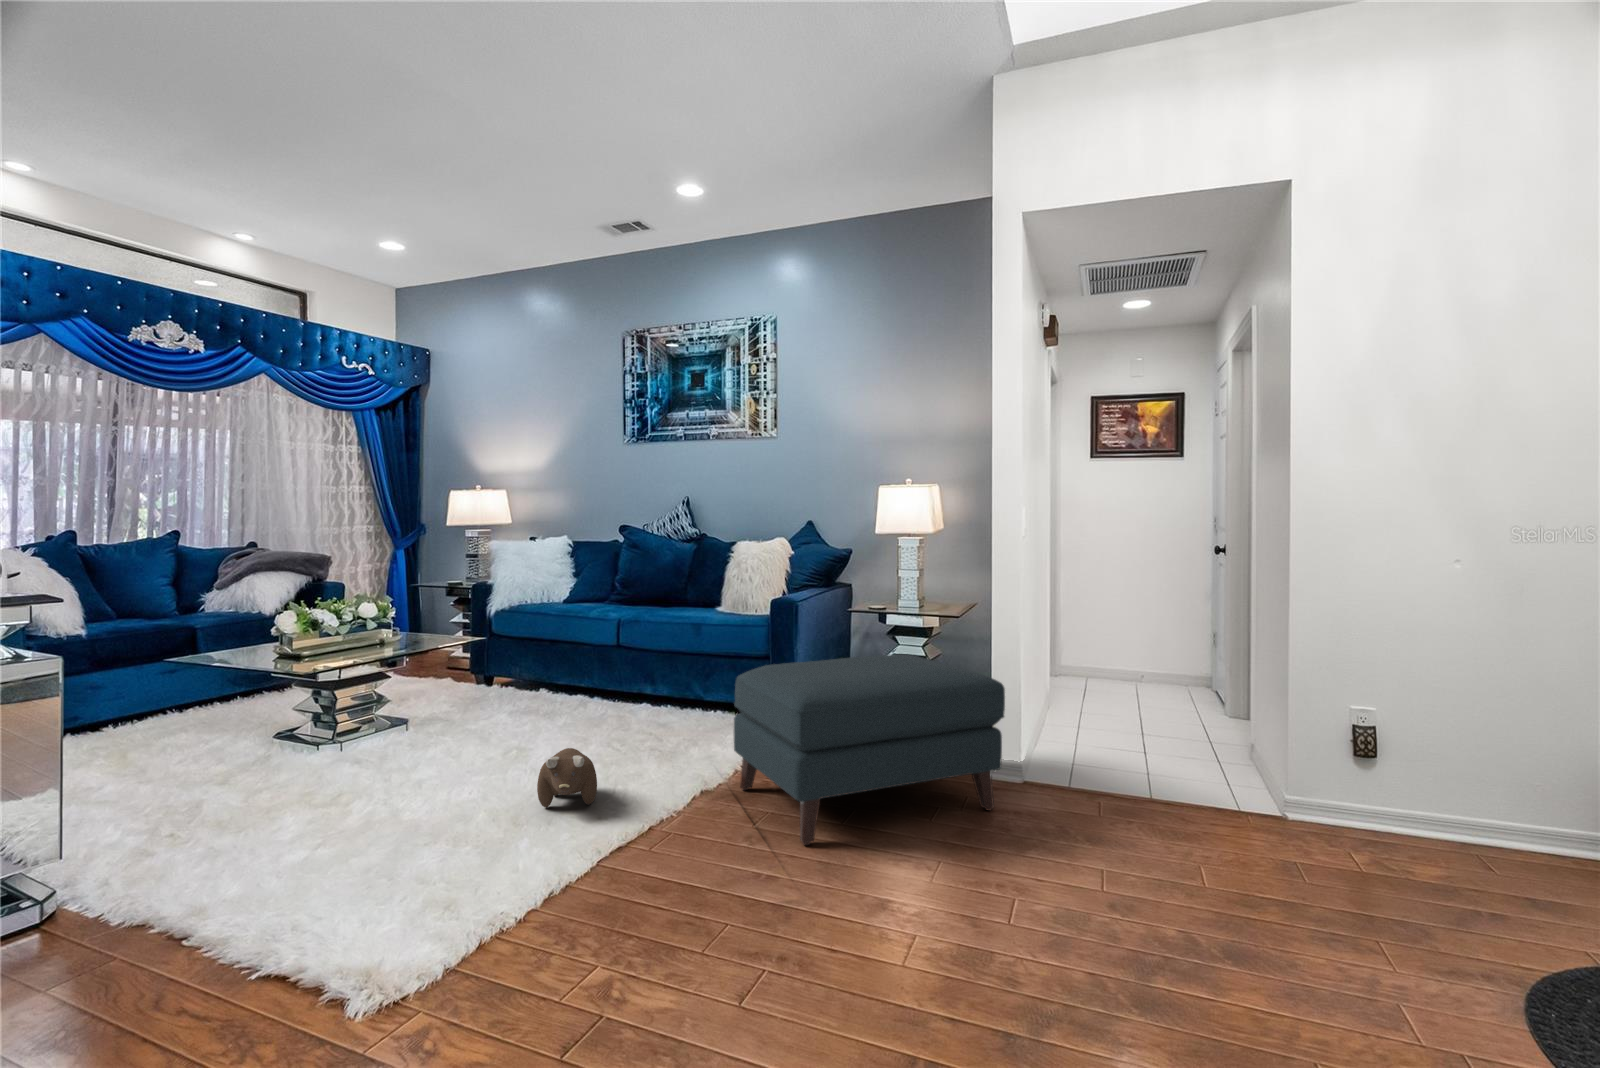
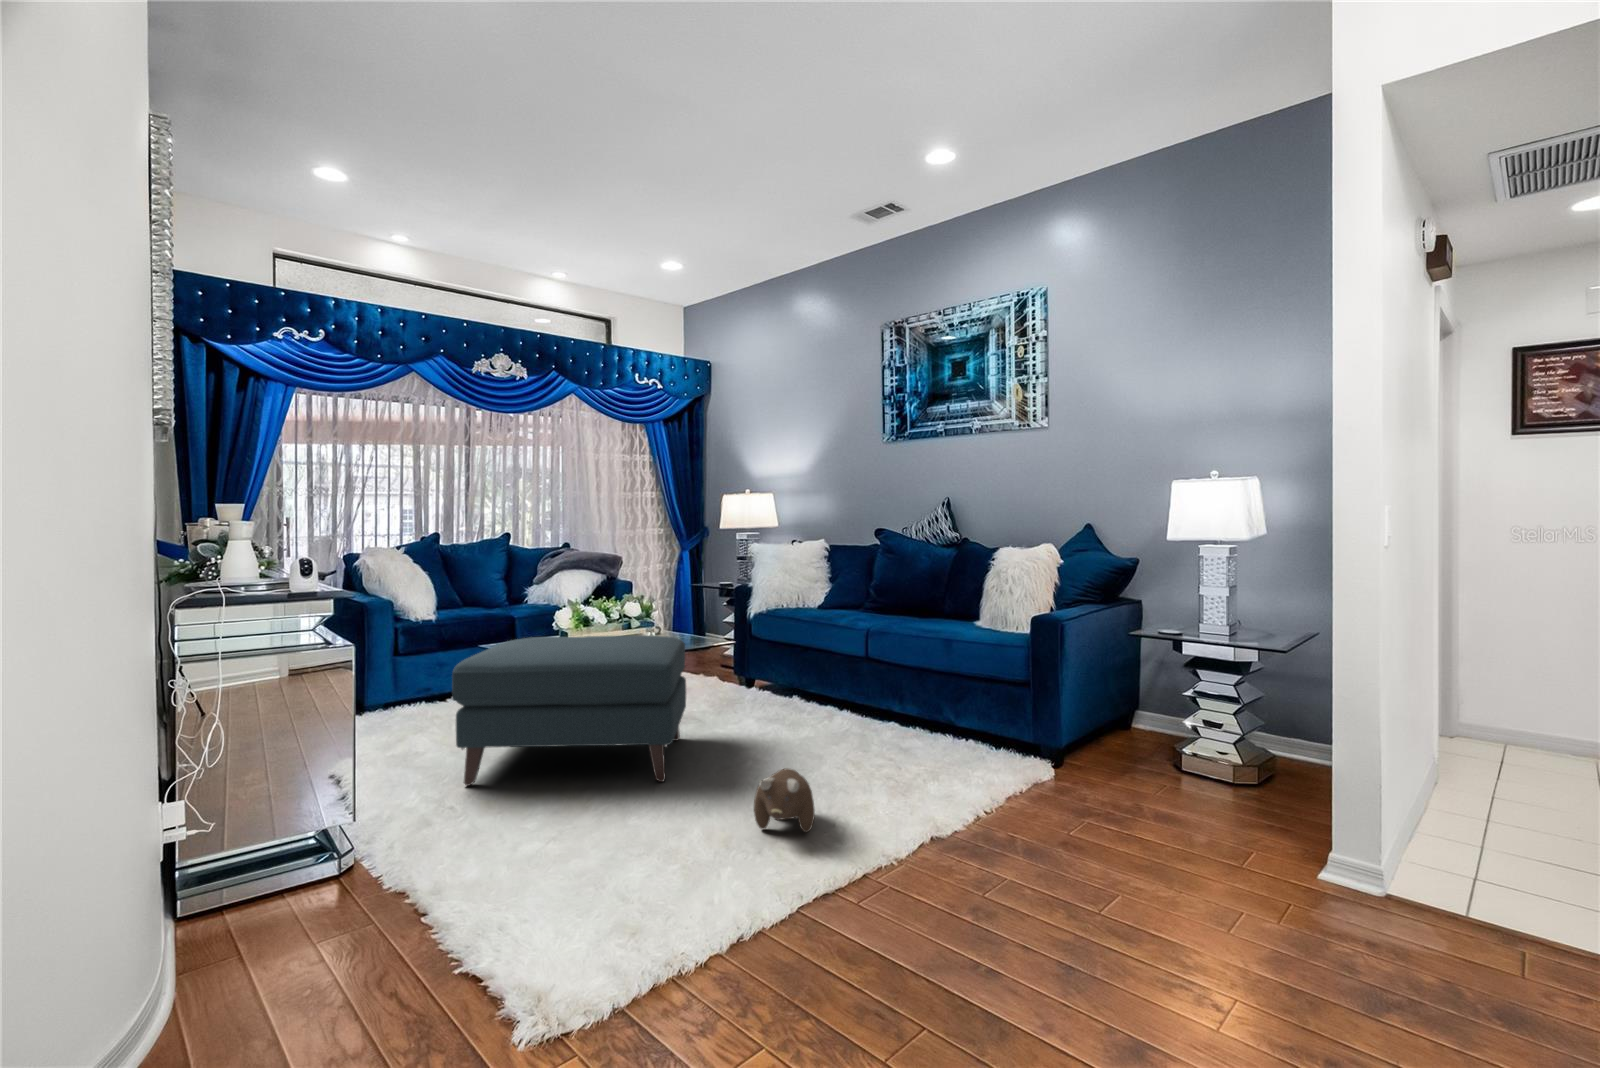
ottoman: present [734,654,1005,845] -> present [452,636,686,786]

